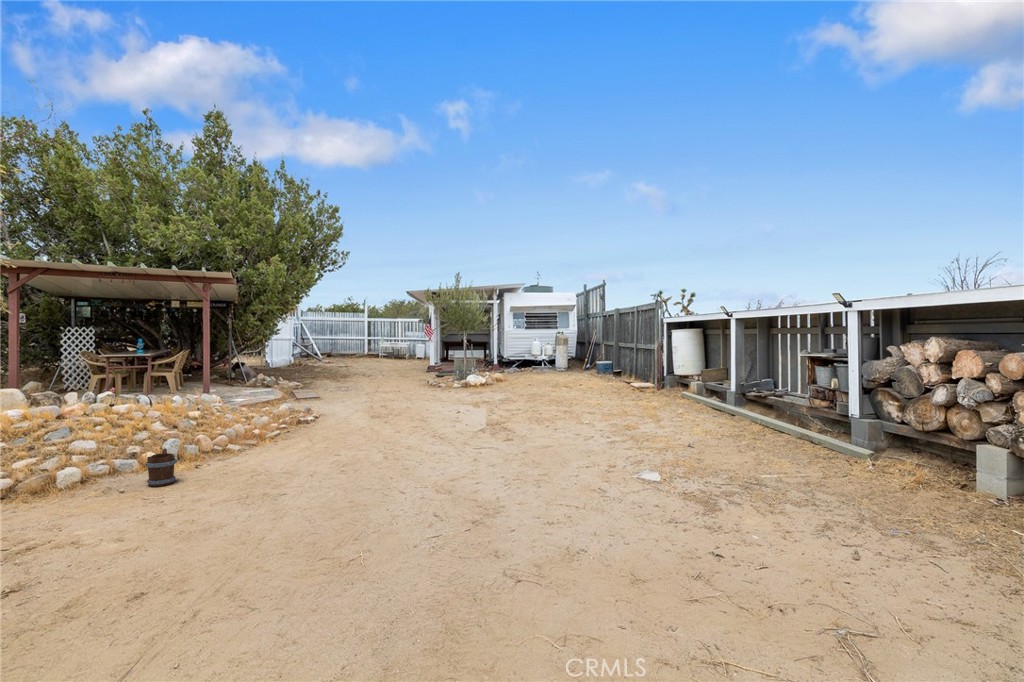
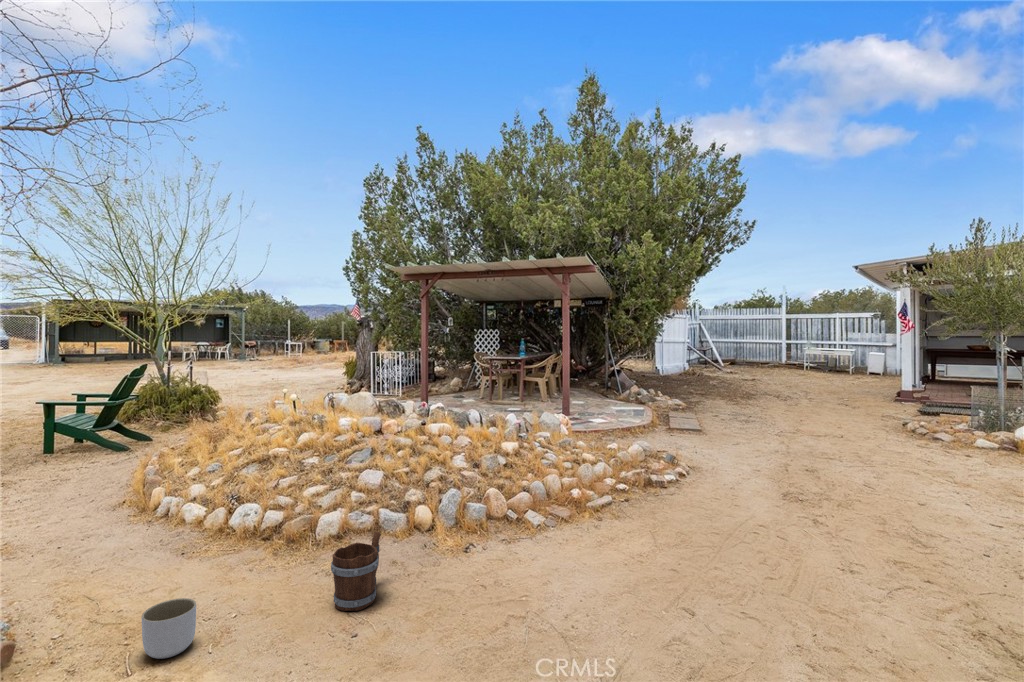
planter: none [49,487,83,516] -> present [142,598,196,659]

